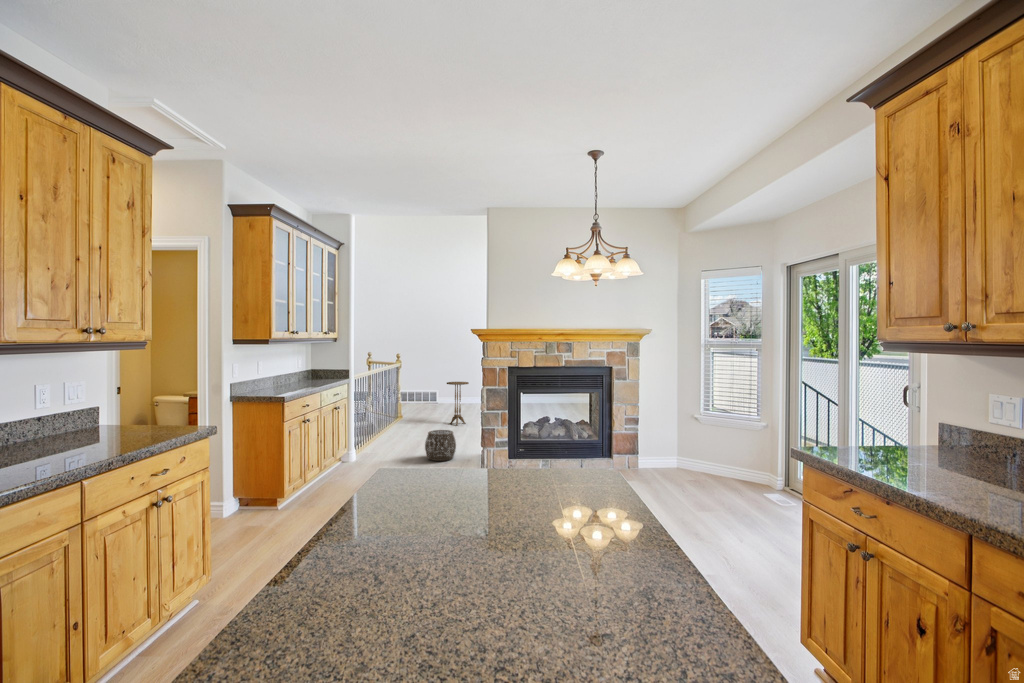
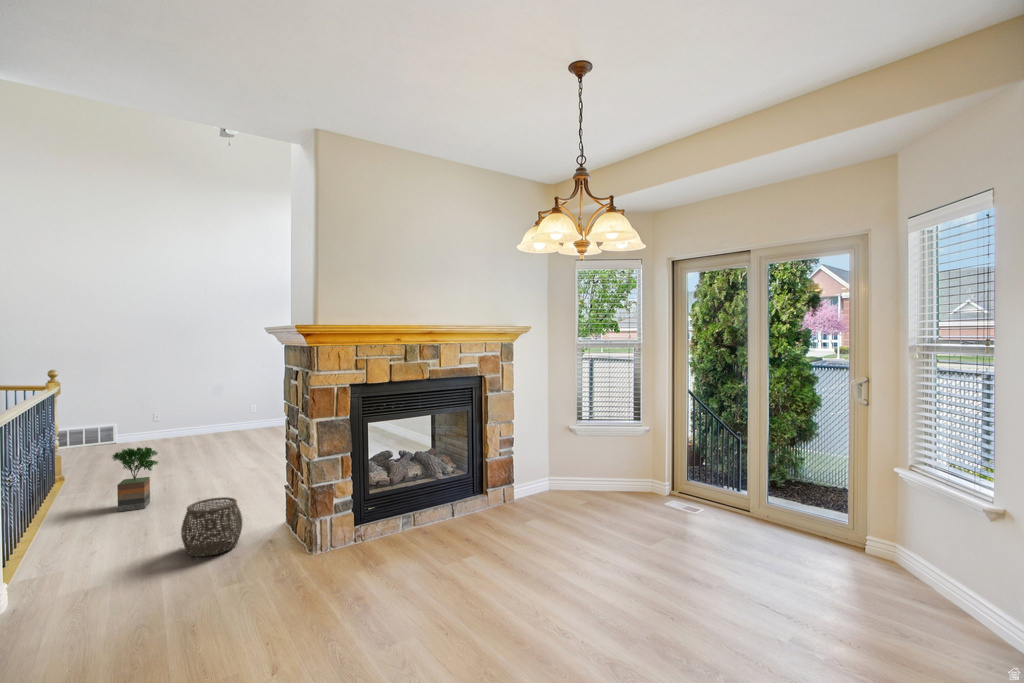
side table: present [447,382,469,426] -> none [169,411,209,481]
potted tree: none [411,398,435,435] -> present [112,447,158,512]

